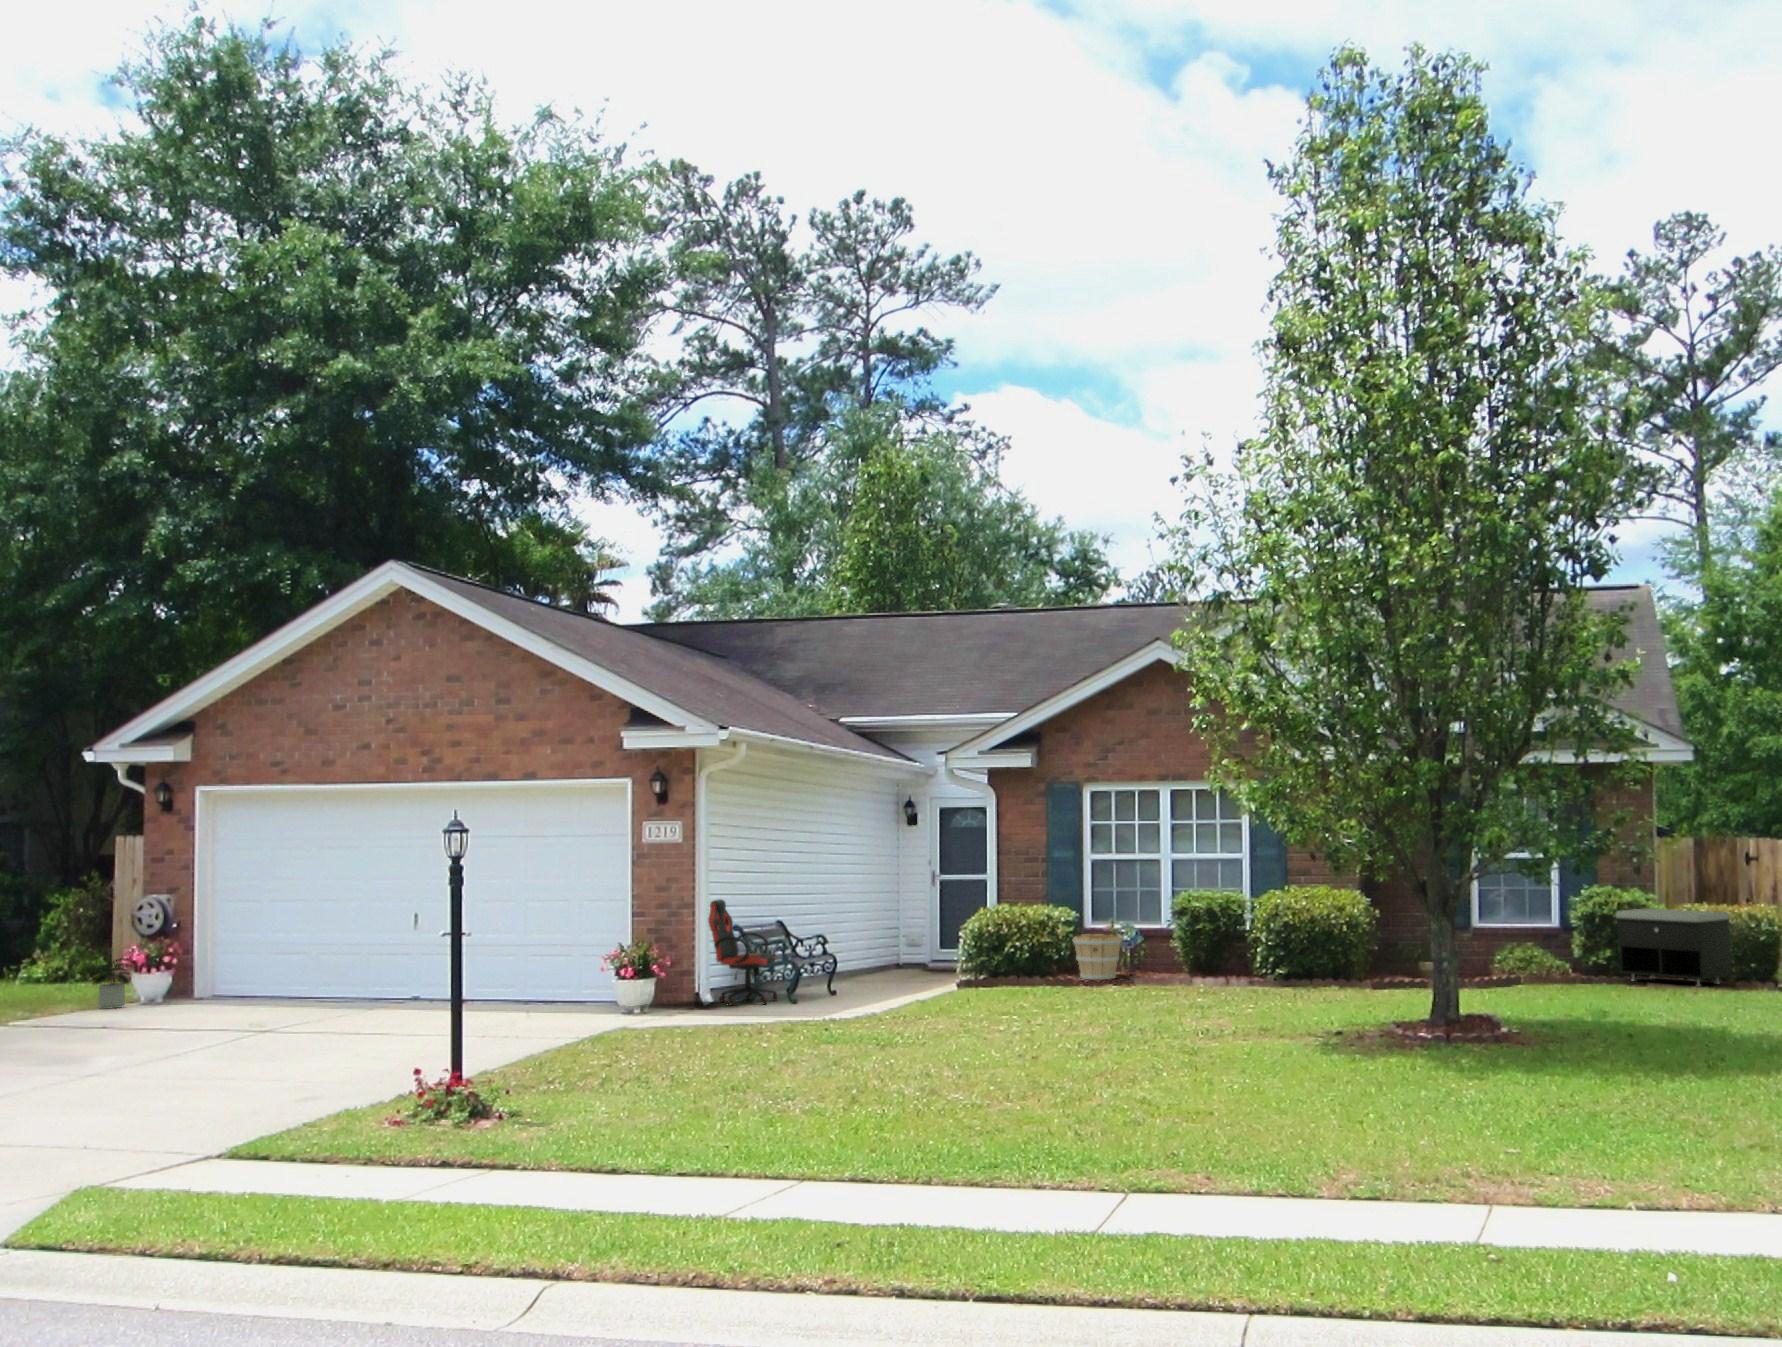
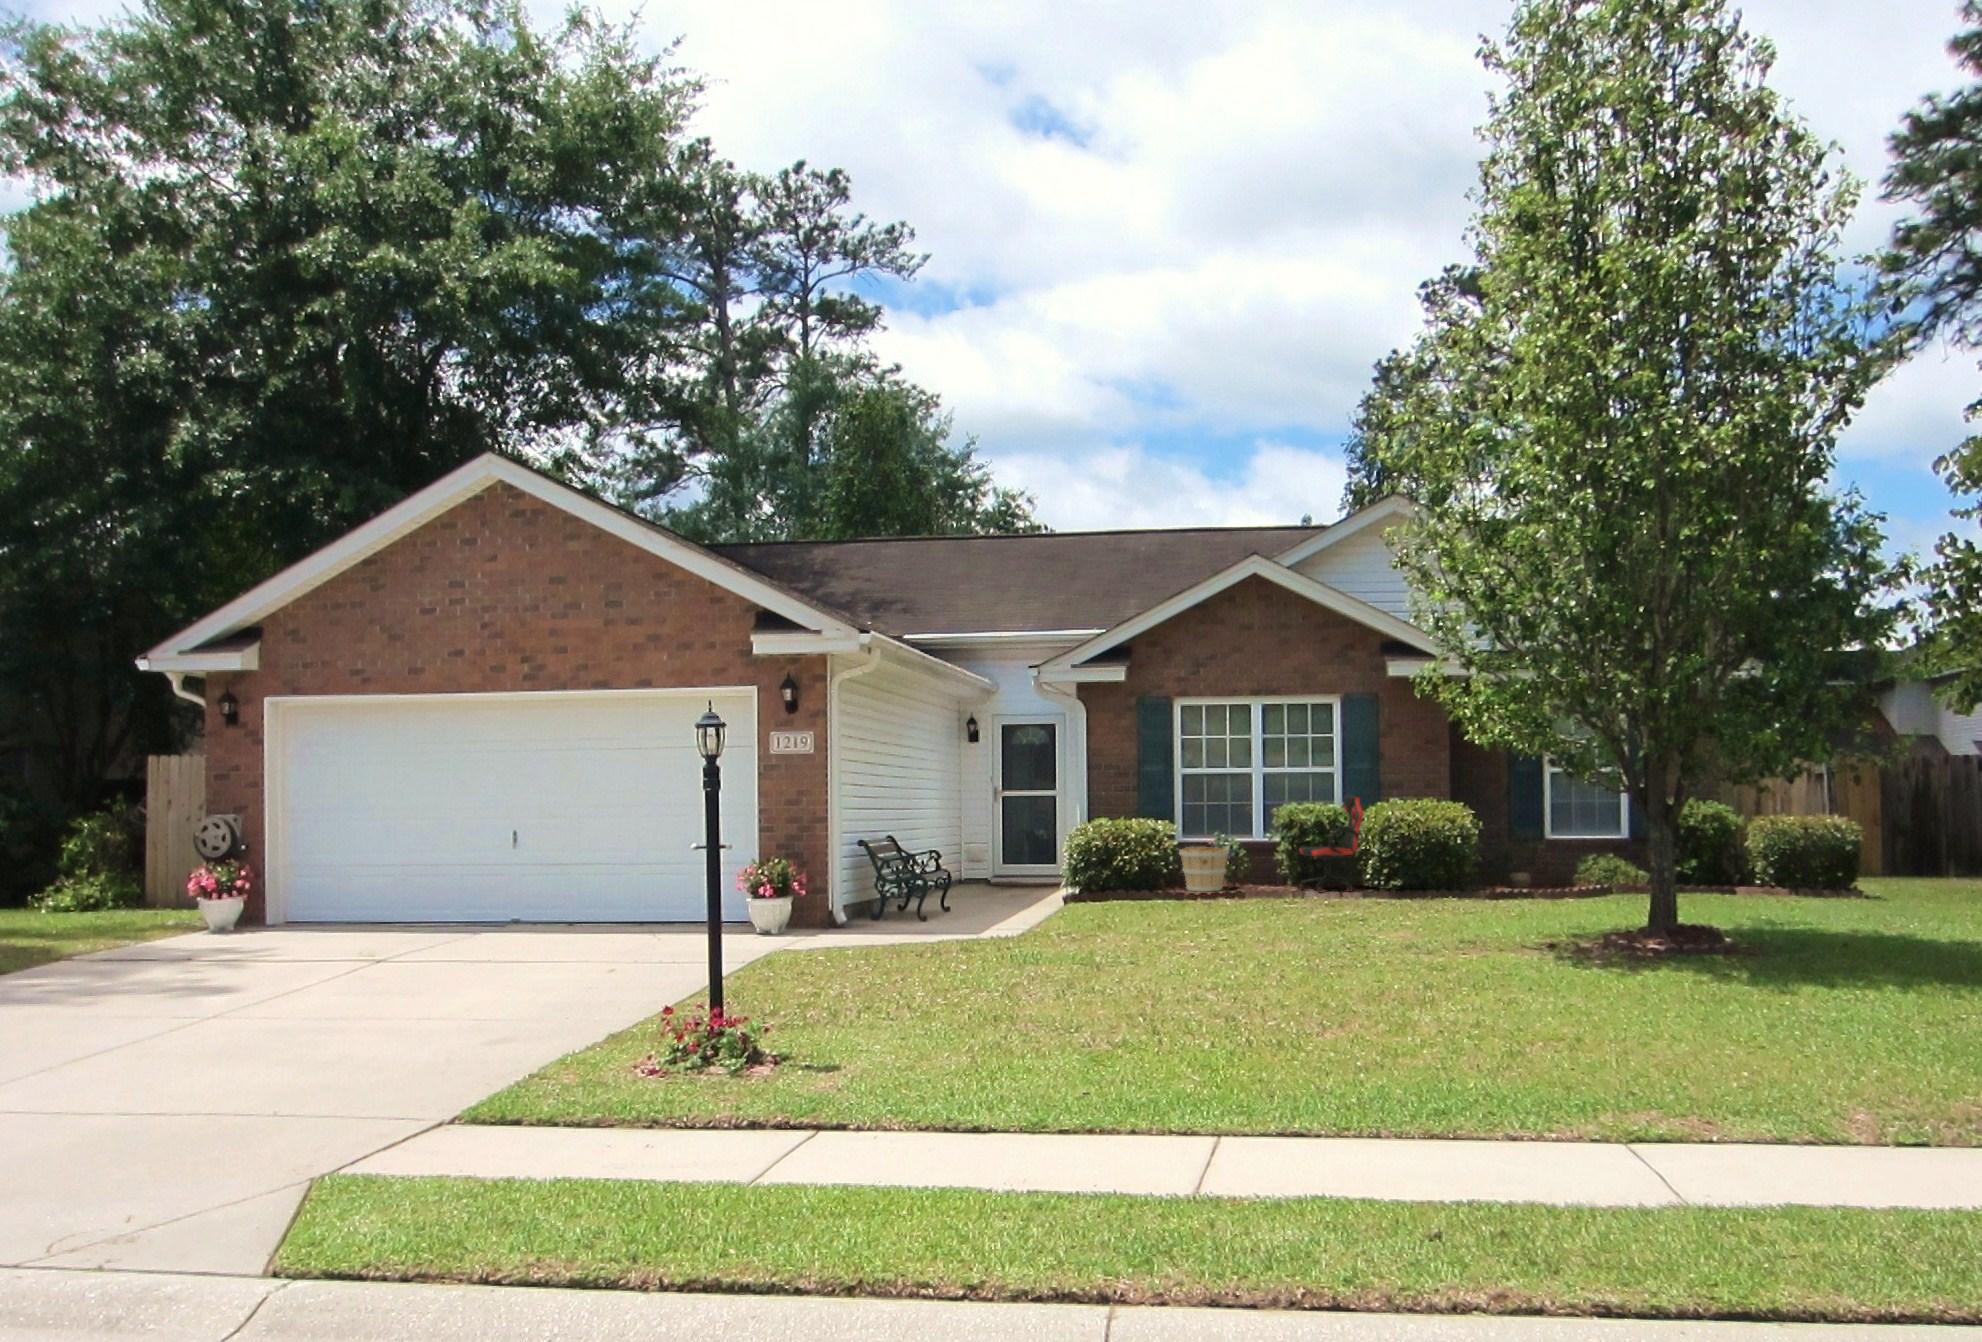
chair: present [708,899,778,1005] -> present [1298,794,1363,893]
storage bench: present [1616,909,1732,986] -> none [1712,816,1824,890]
potted plant: present [87,958,132,1009] -> none [143,882,203,937]

